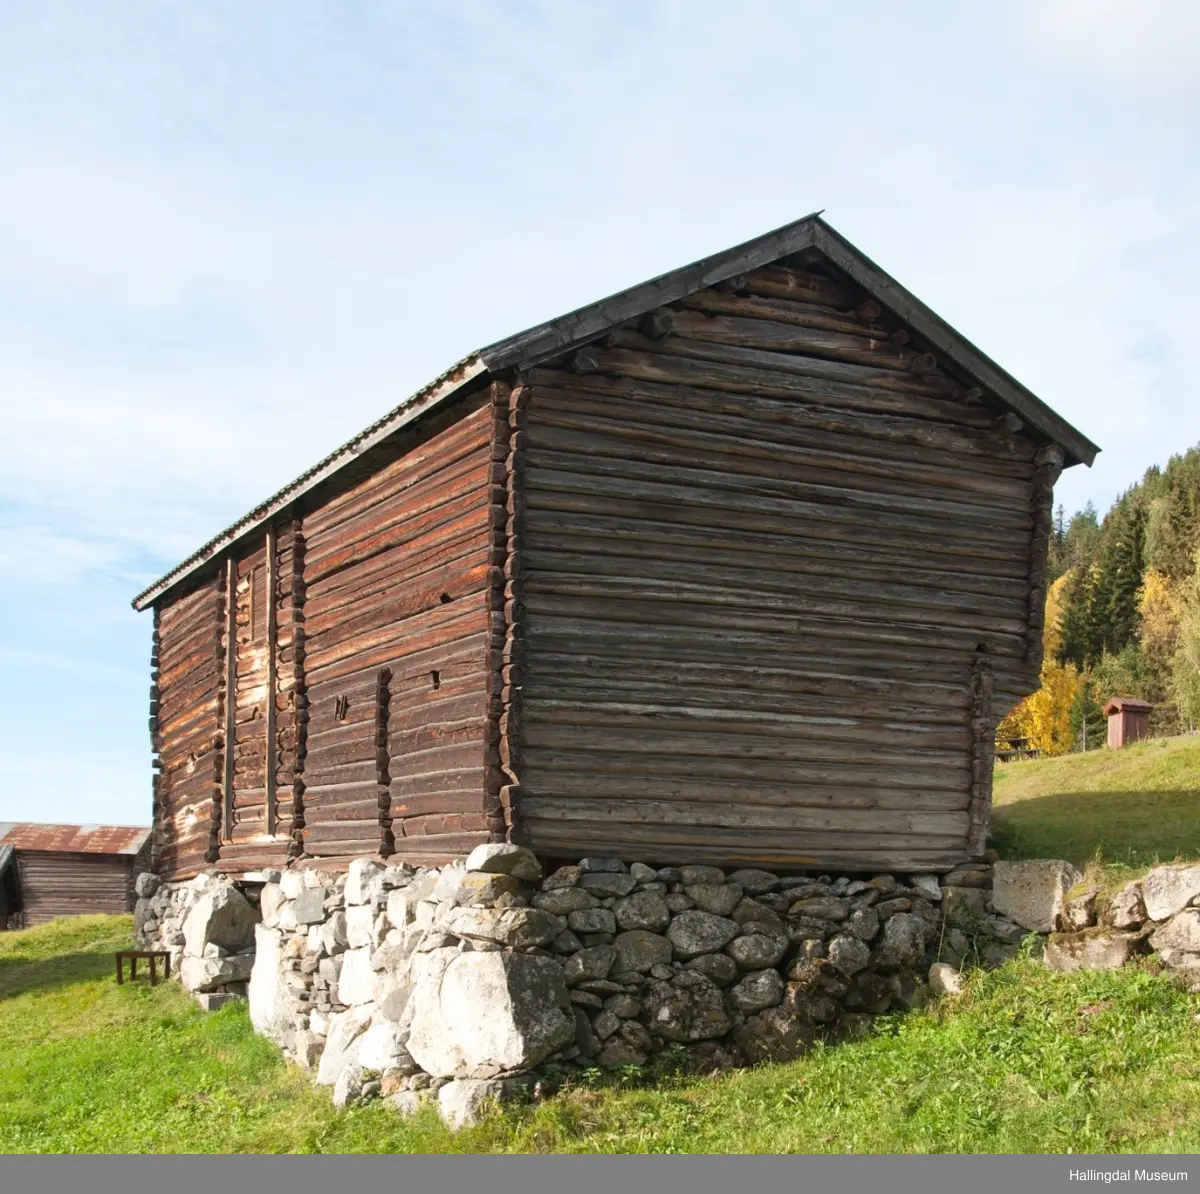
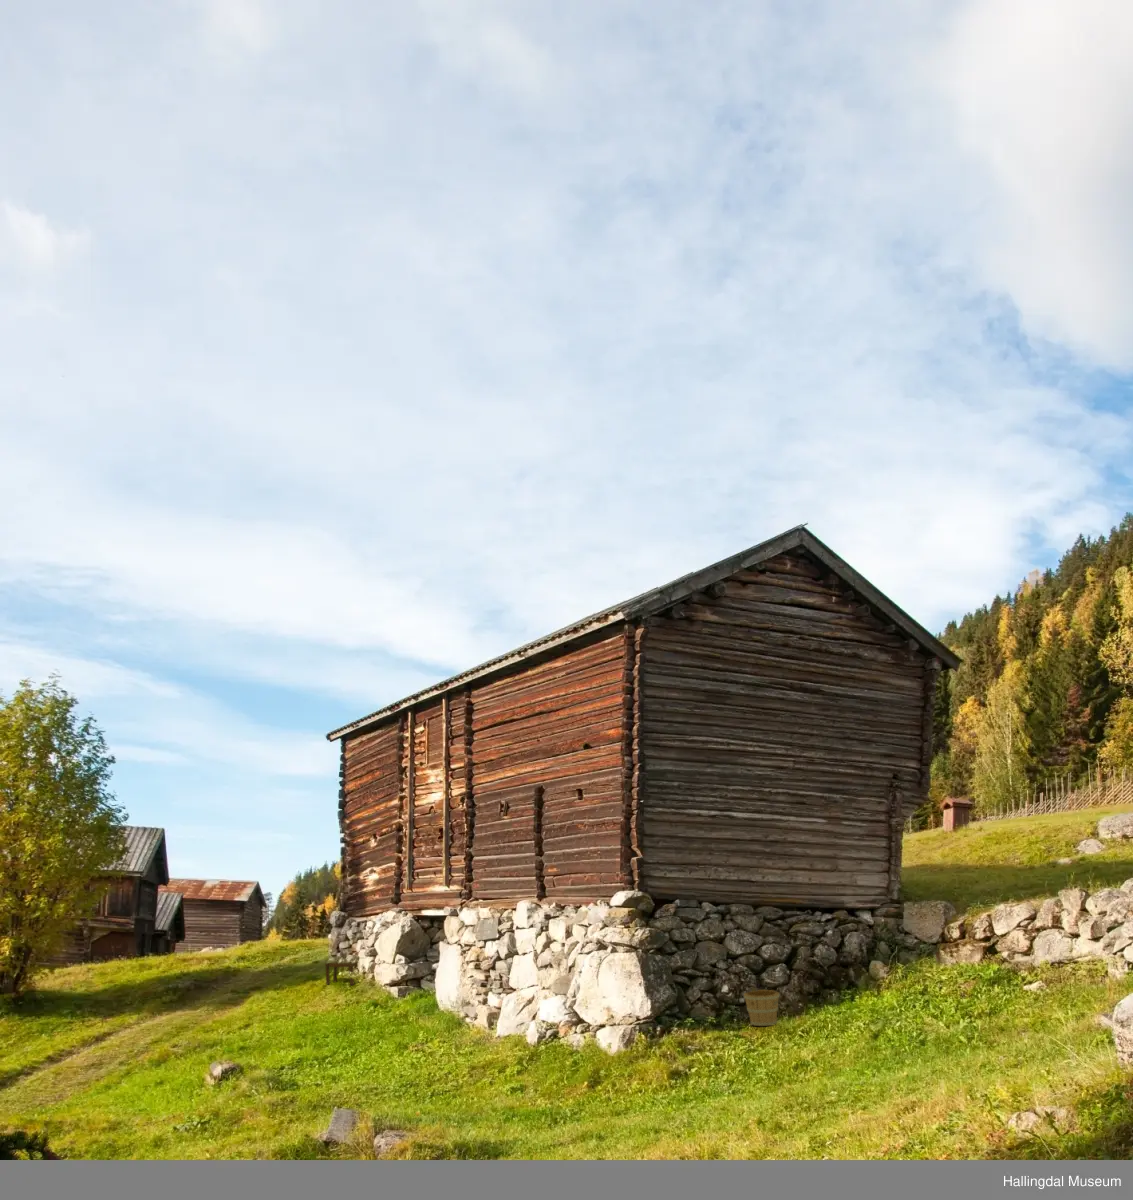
wooden bucket: none [696,1014,759,1078] -> present [744,990,779,1026]

